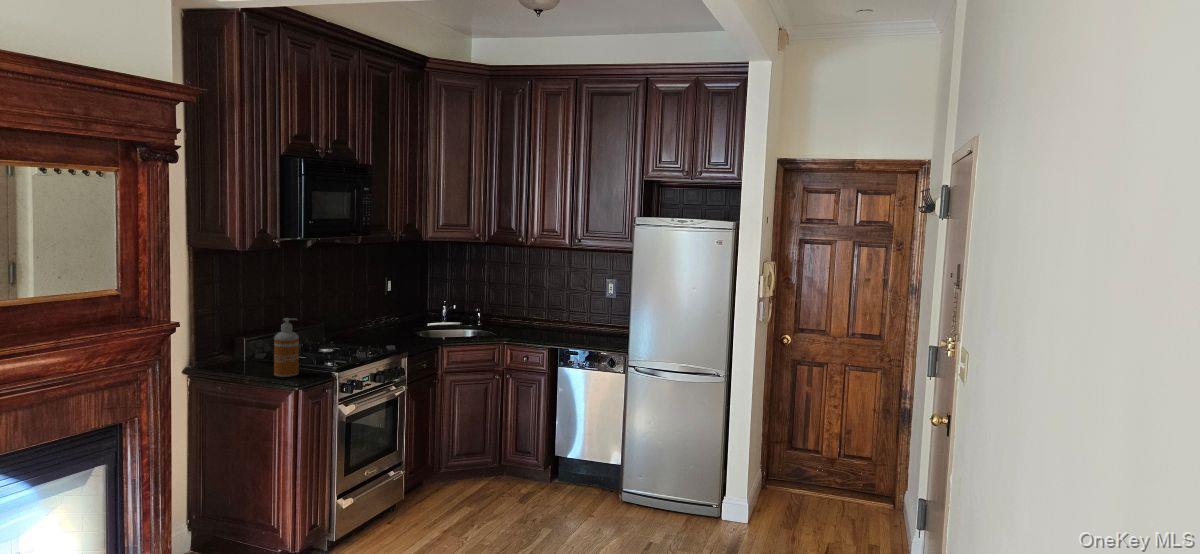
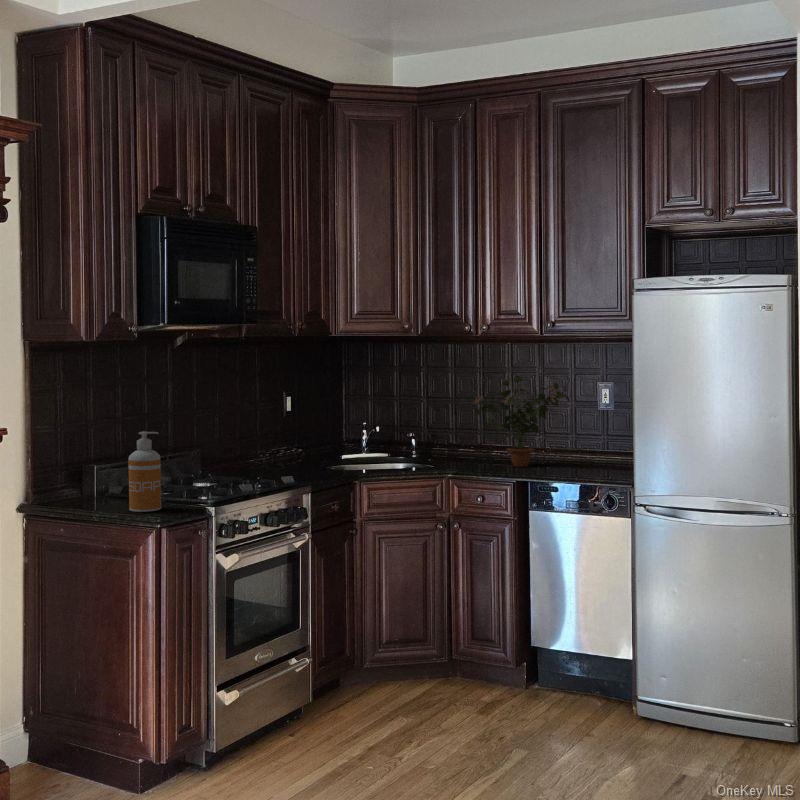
potted plant: none [517,272,585,334] -> present [467,376,565,467]

